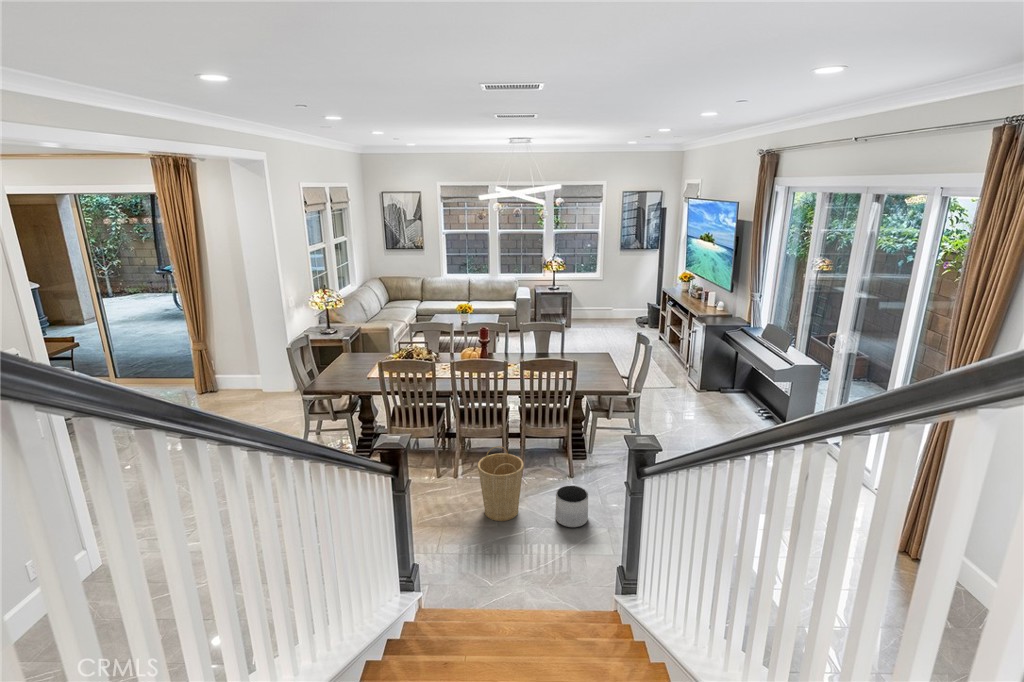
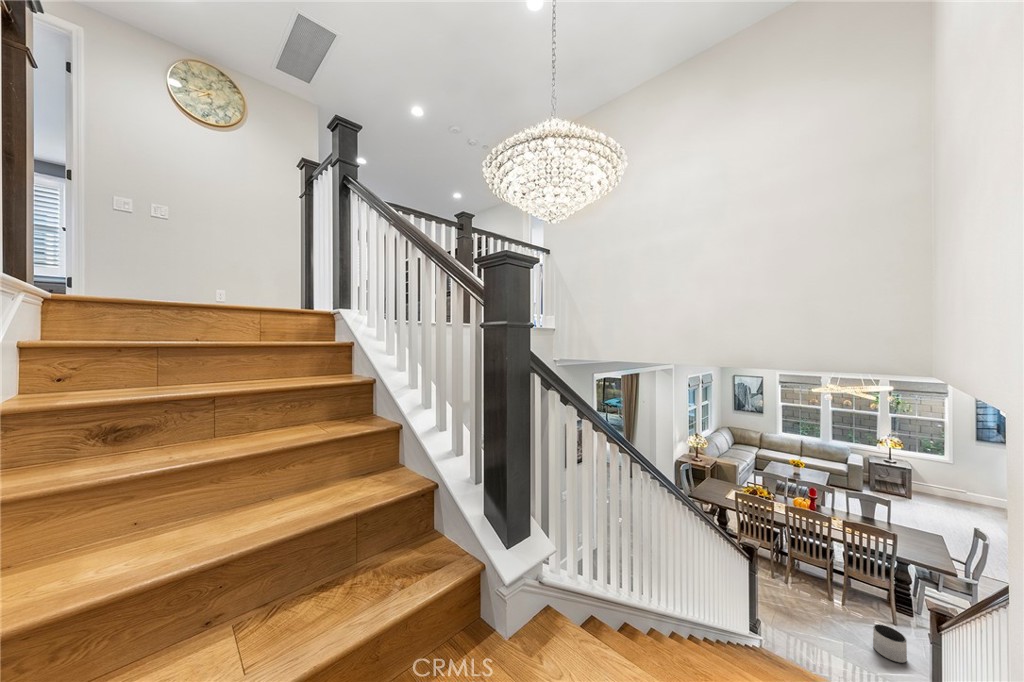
basket: present [478,446,524,521] -> none [804,572,843,629]

